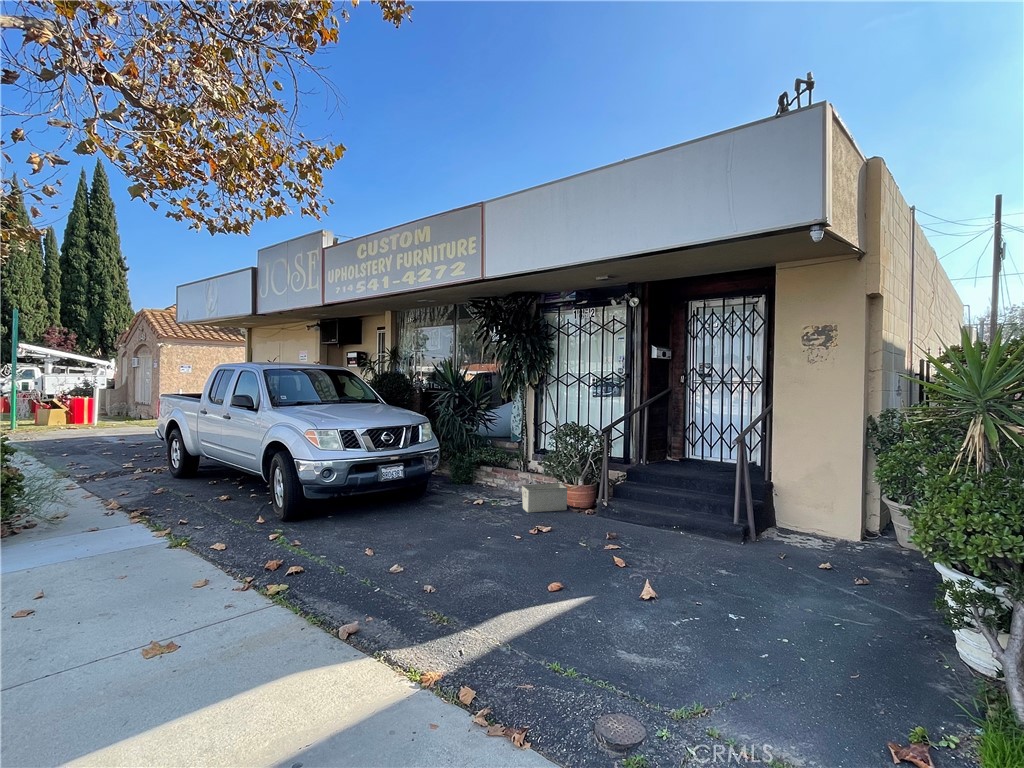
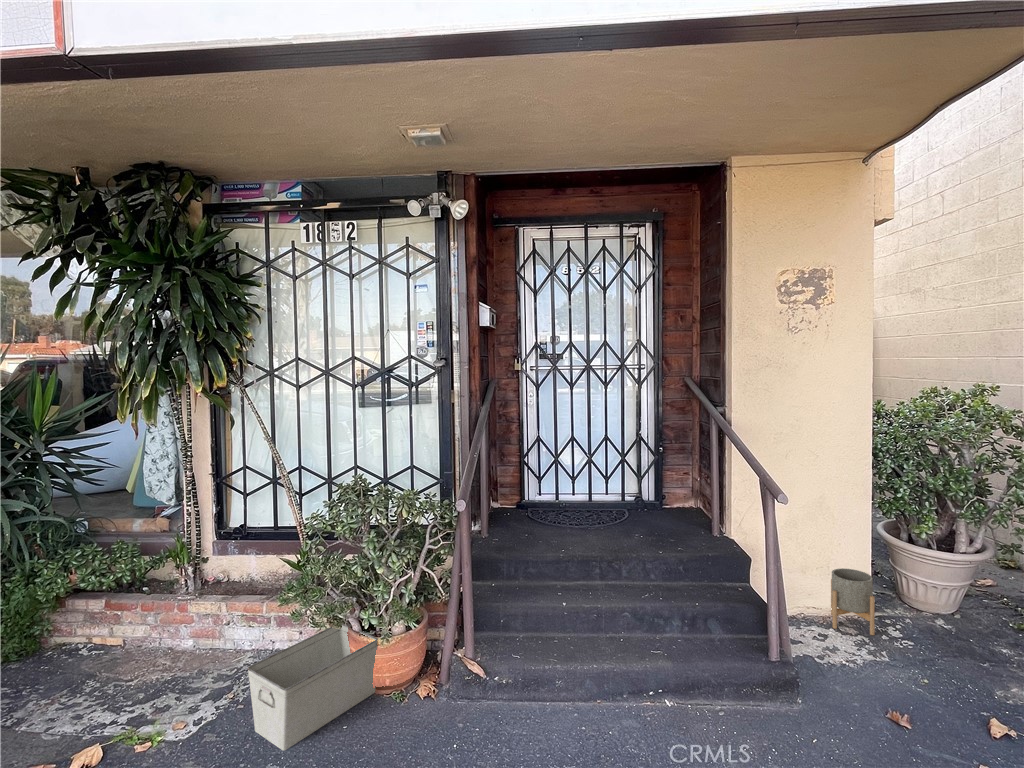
planter: none [811,510,845,547] -> present [831,568,875,635]

